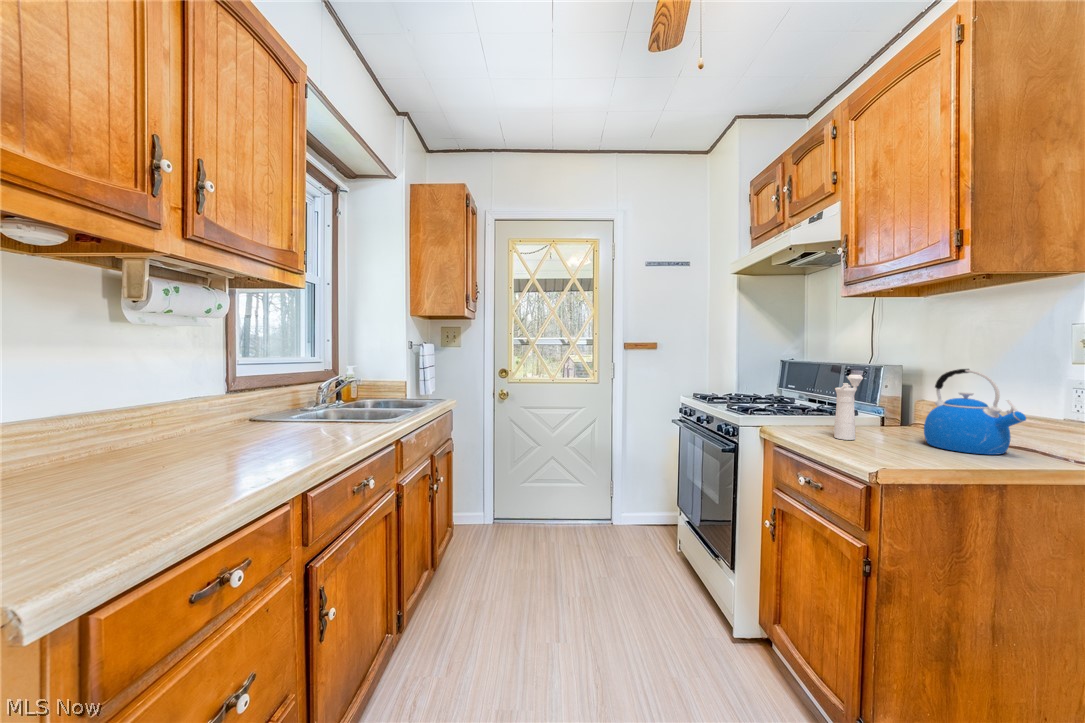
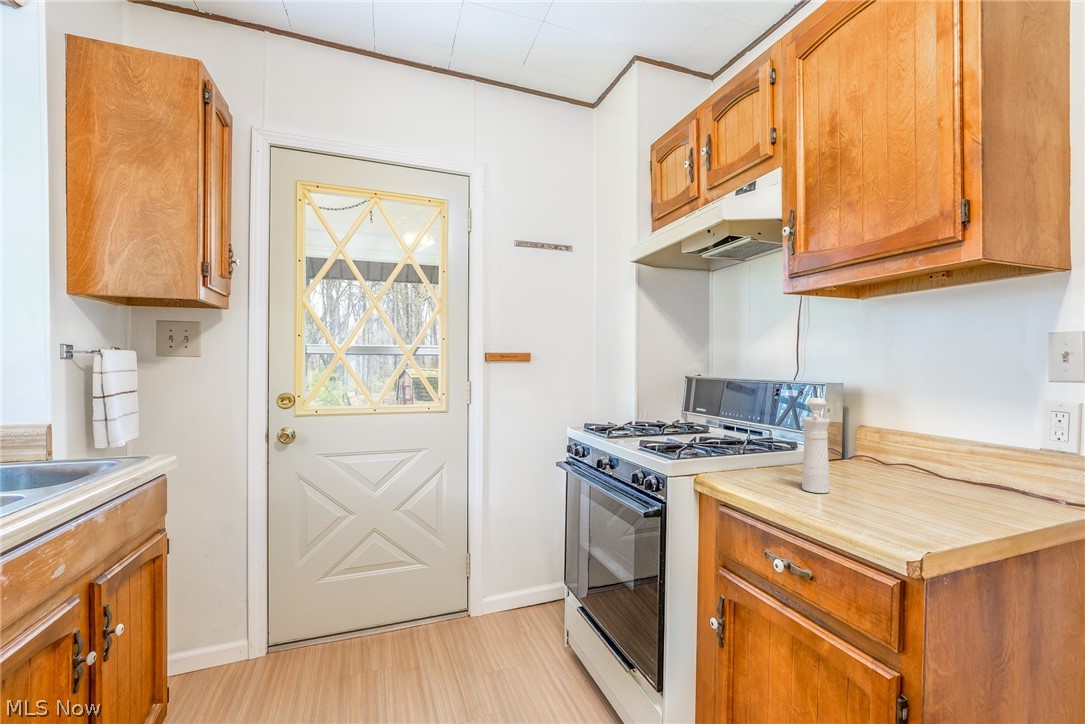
kettle: present [924,369,1026,455] -> none [903,389,1033,504]

